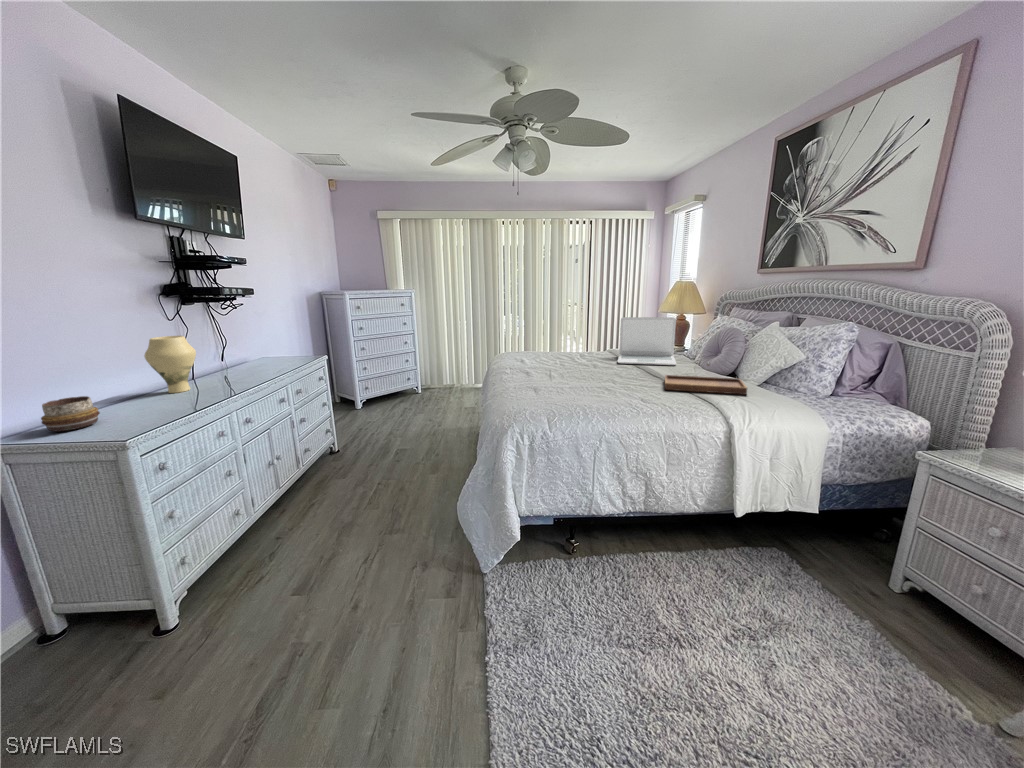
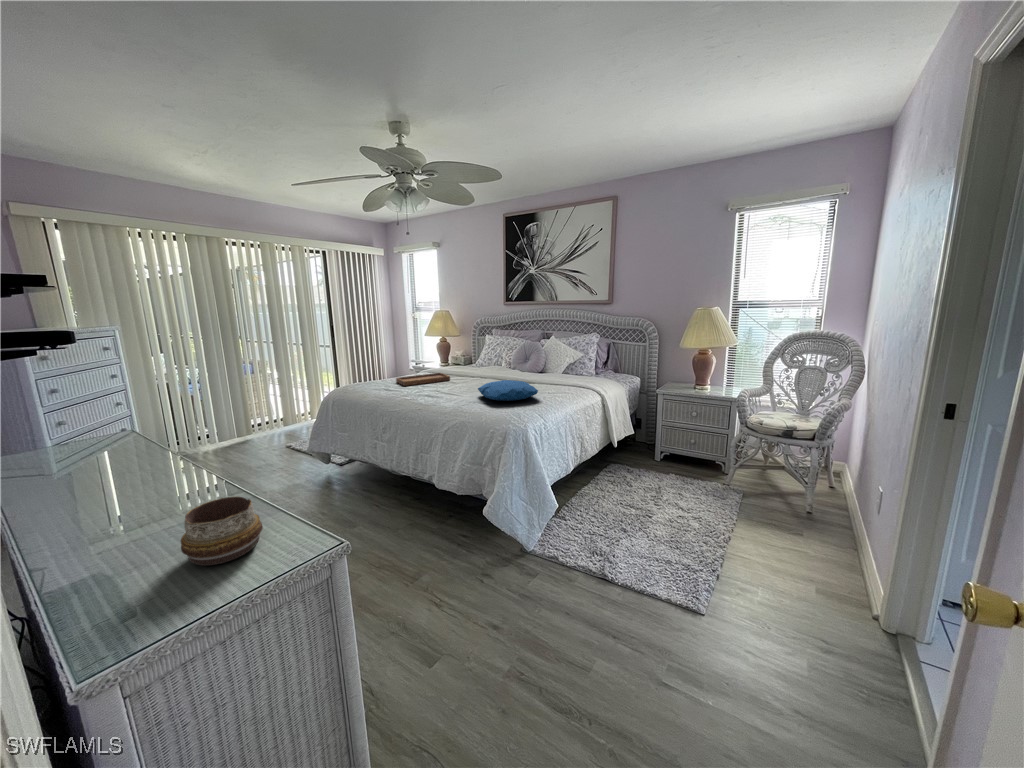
laptop: present [618,317,676,365] -> none [446,338,500,378]
vase: present [144,336,196,393] -> none [87,402,179,502]
tray: present [665,362,747,395] -> present [396,365,450,386]
pillow: none [549,372,629,400] -> present [478,380,538,401]

